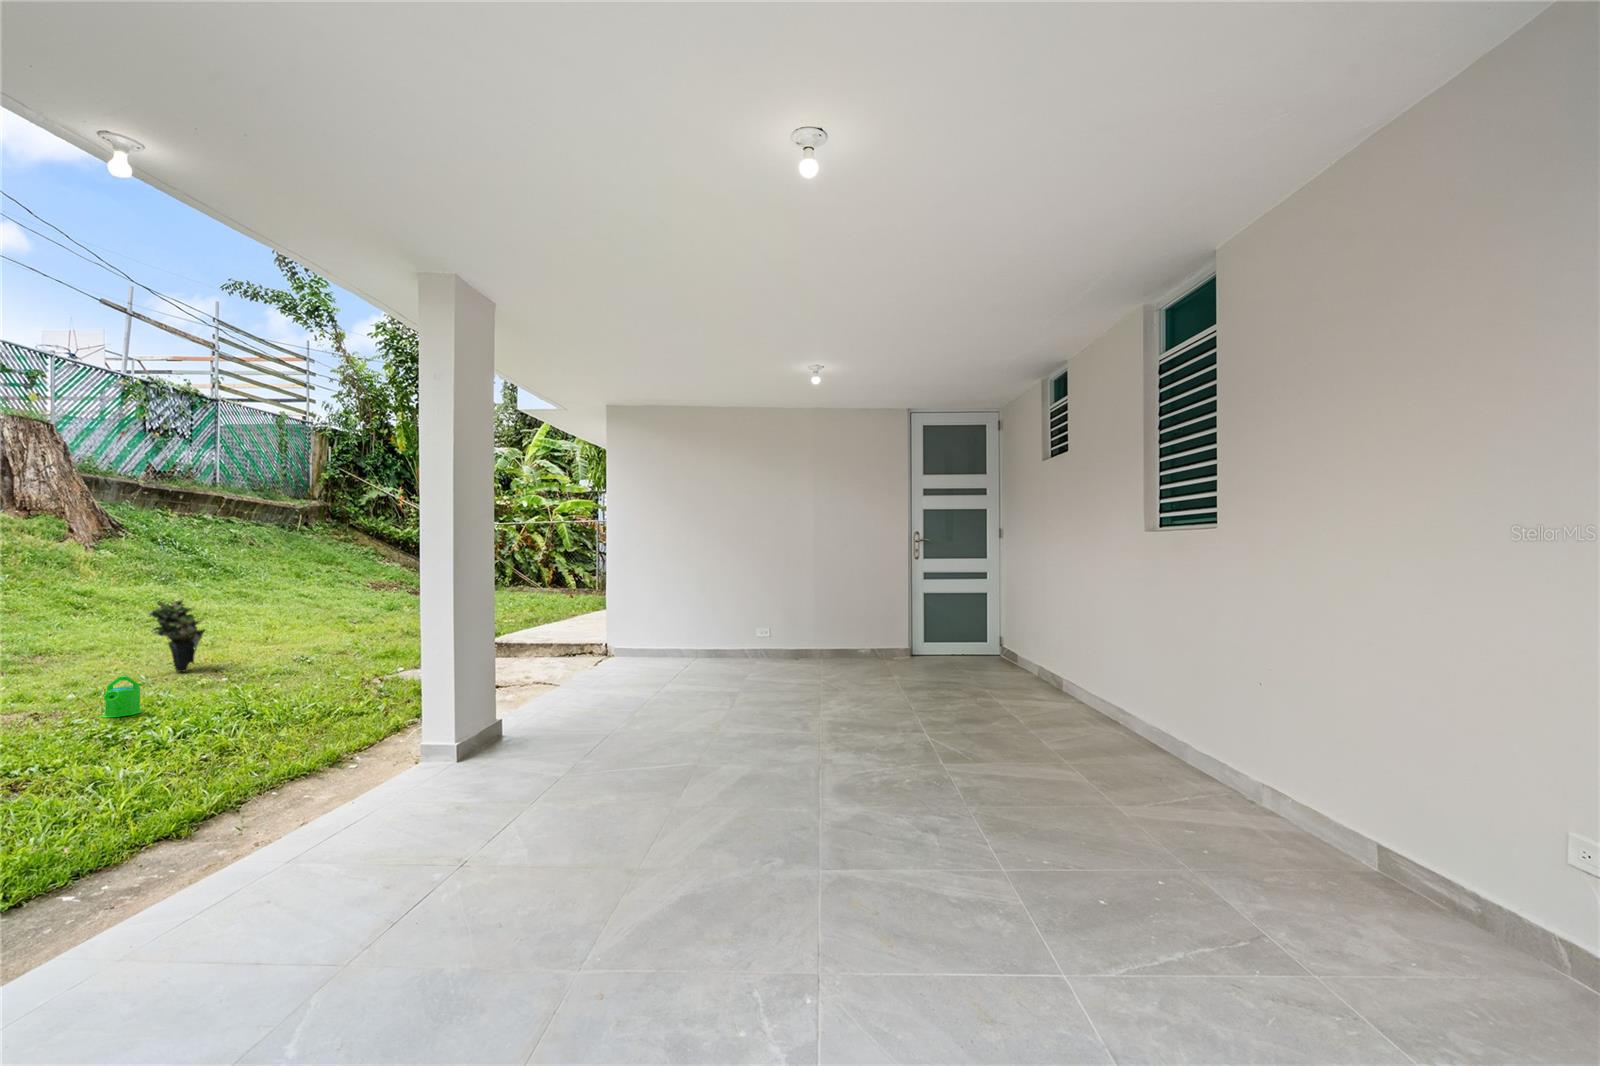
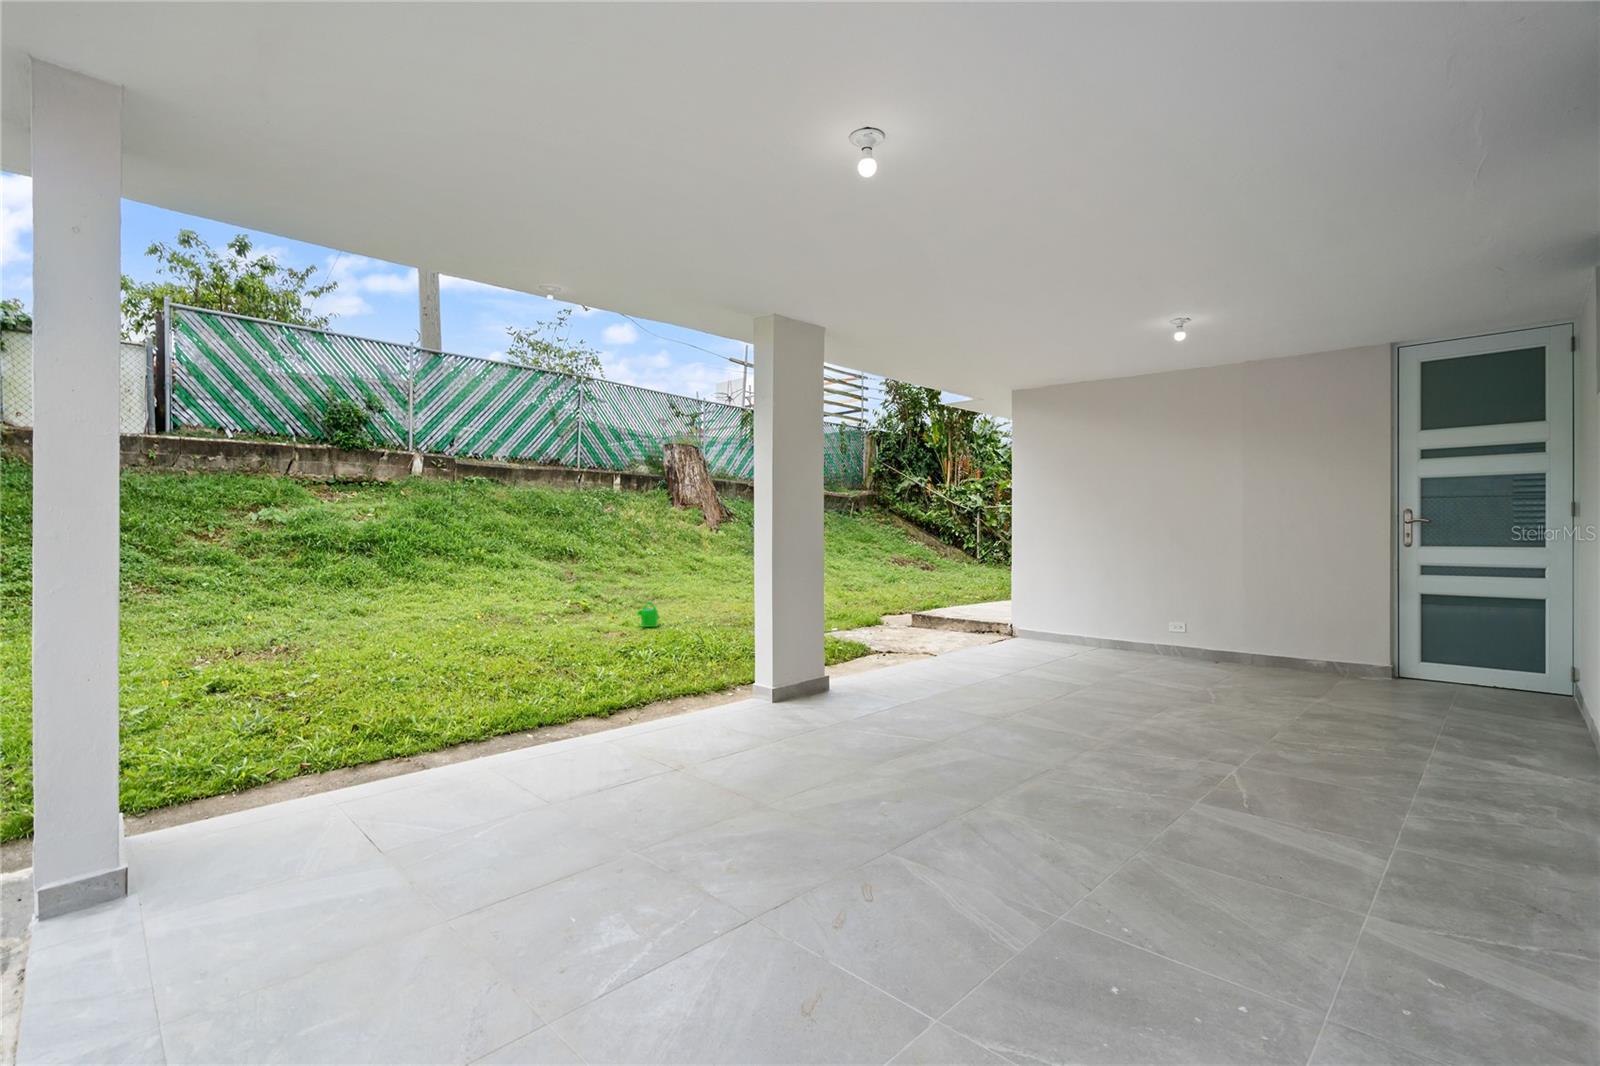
potted plant: present [149,599,205,672] -> none [692,559,722,610]

